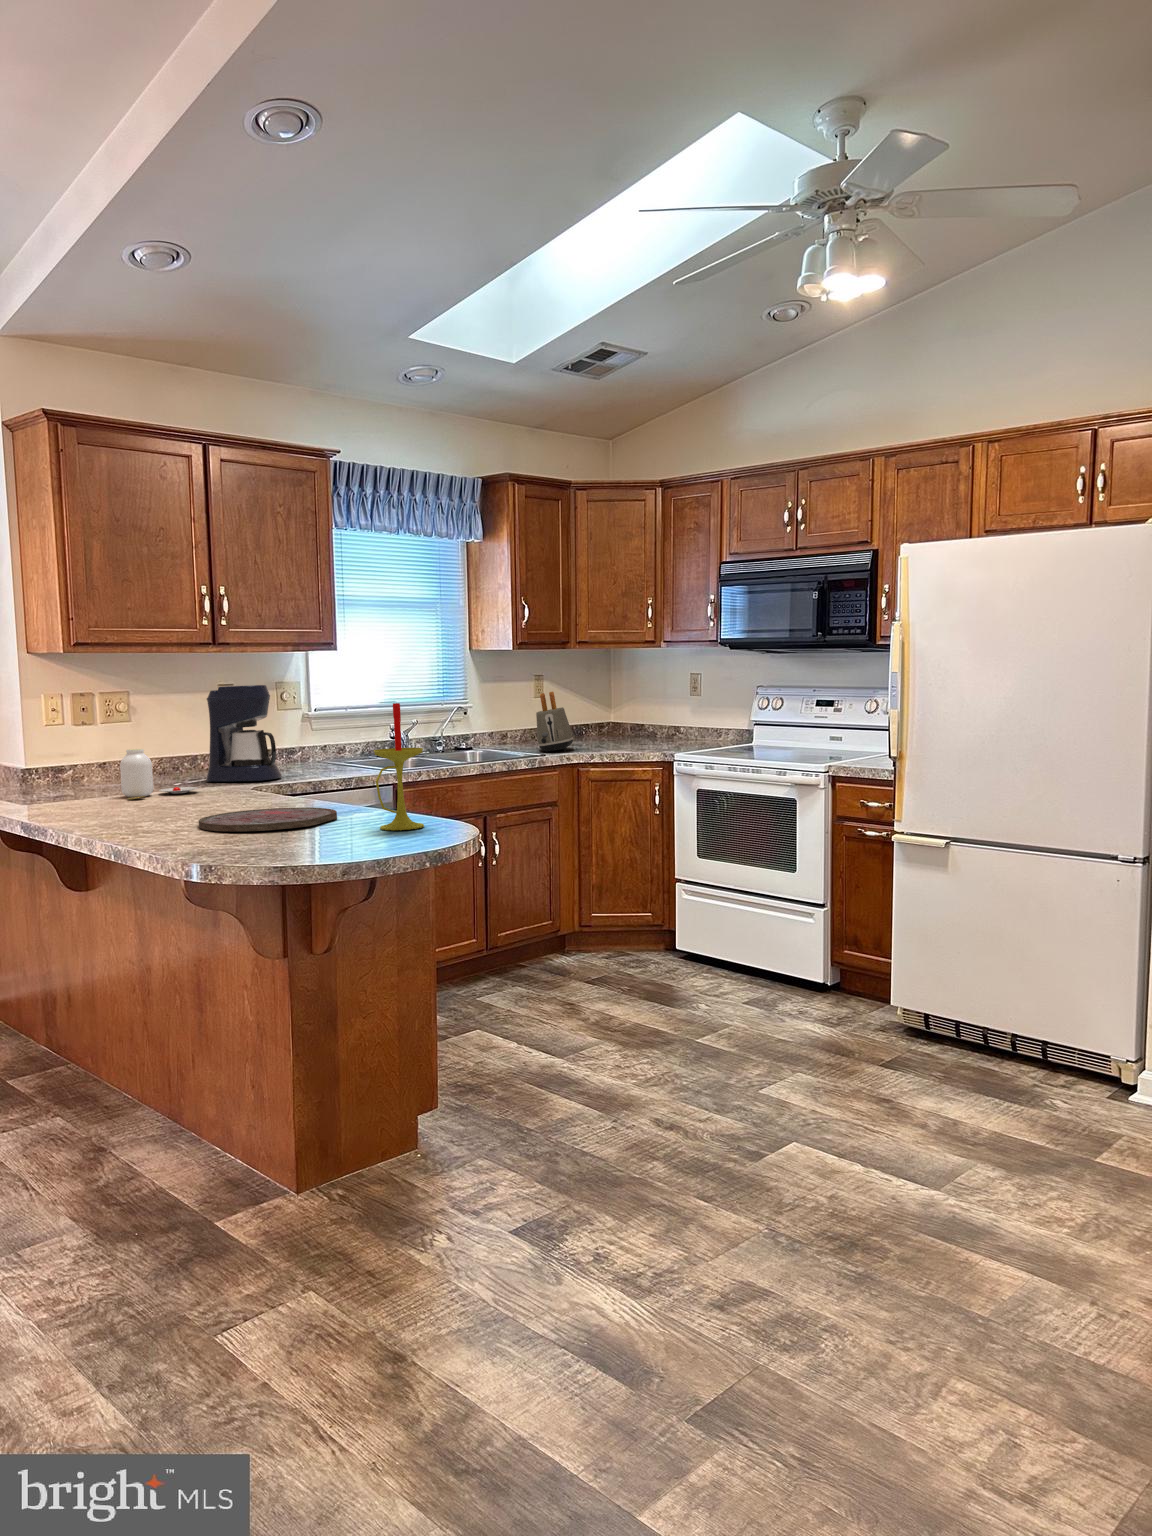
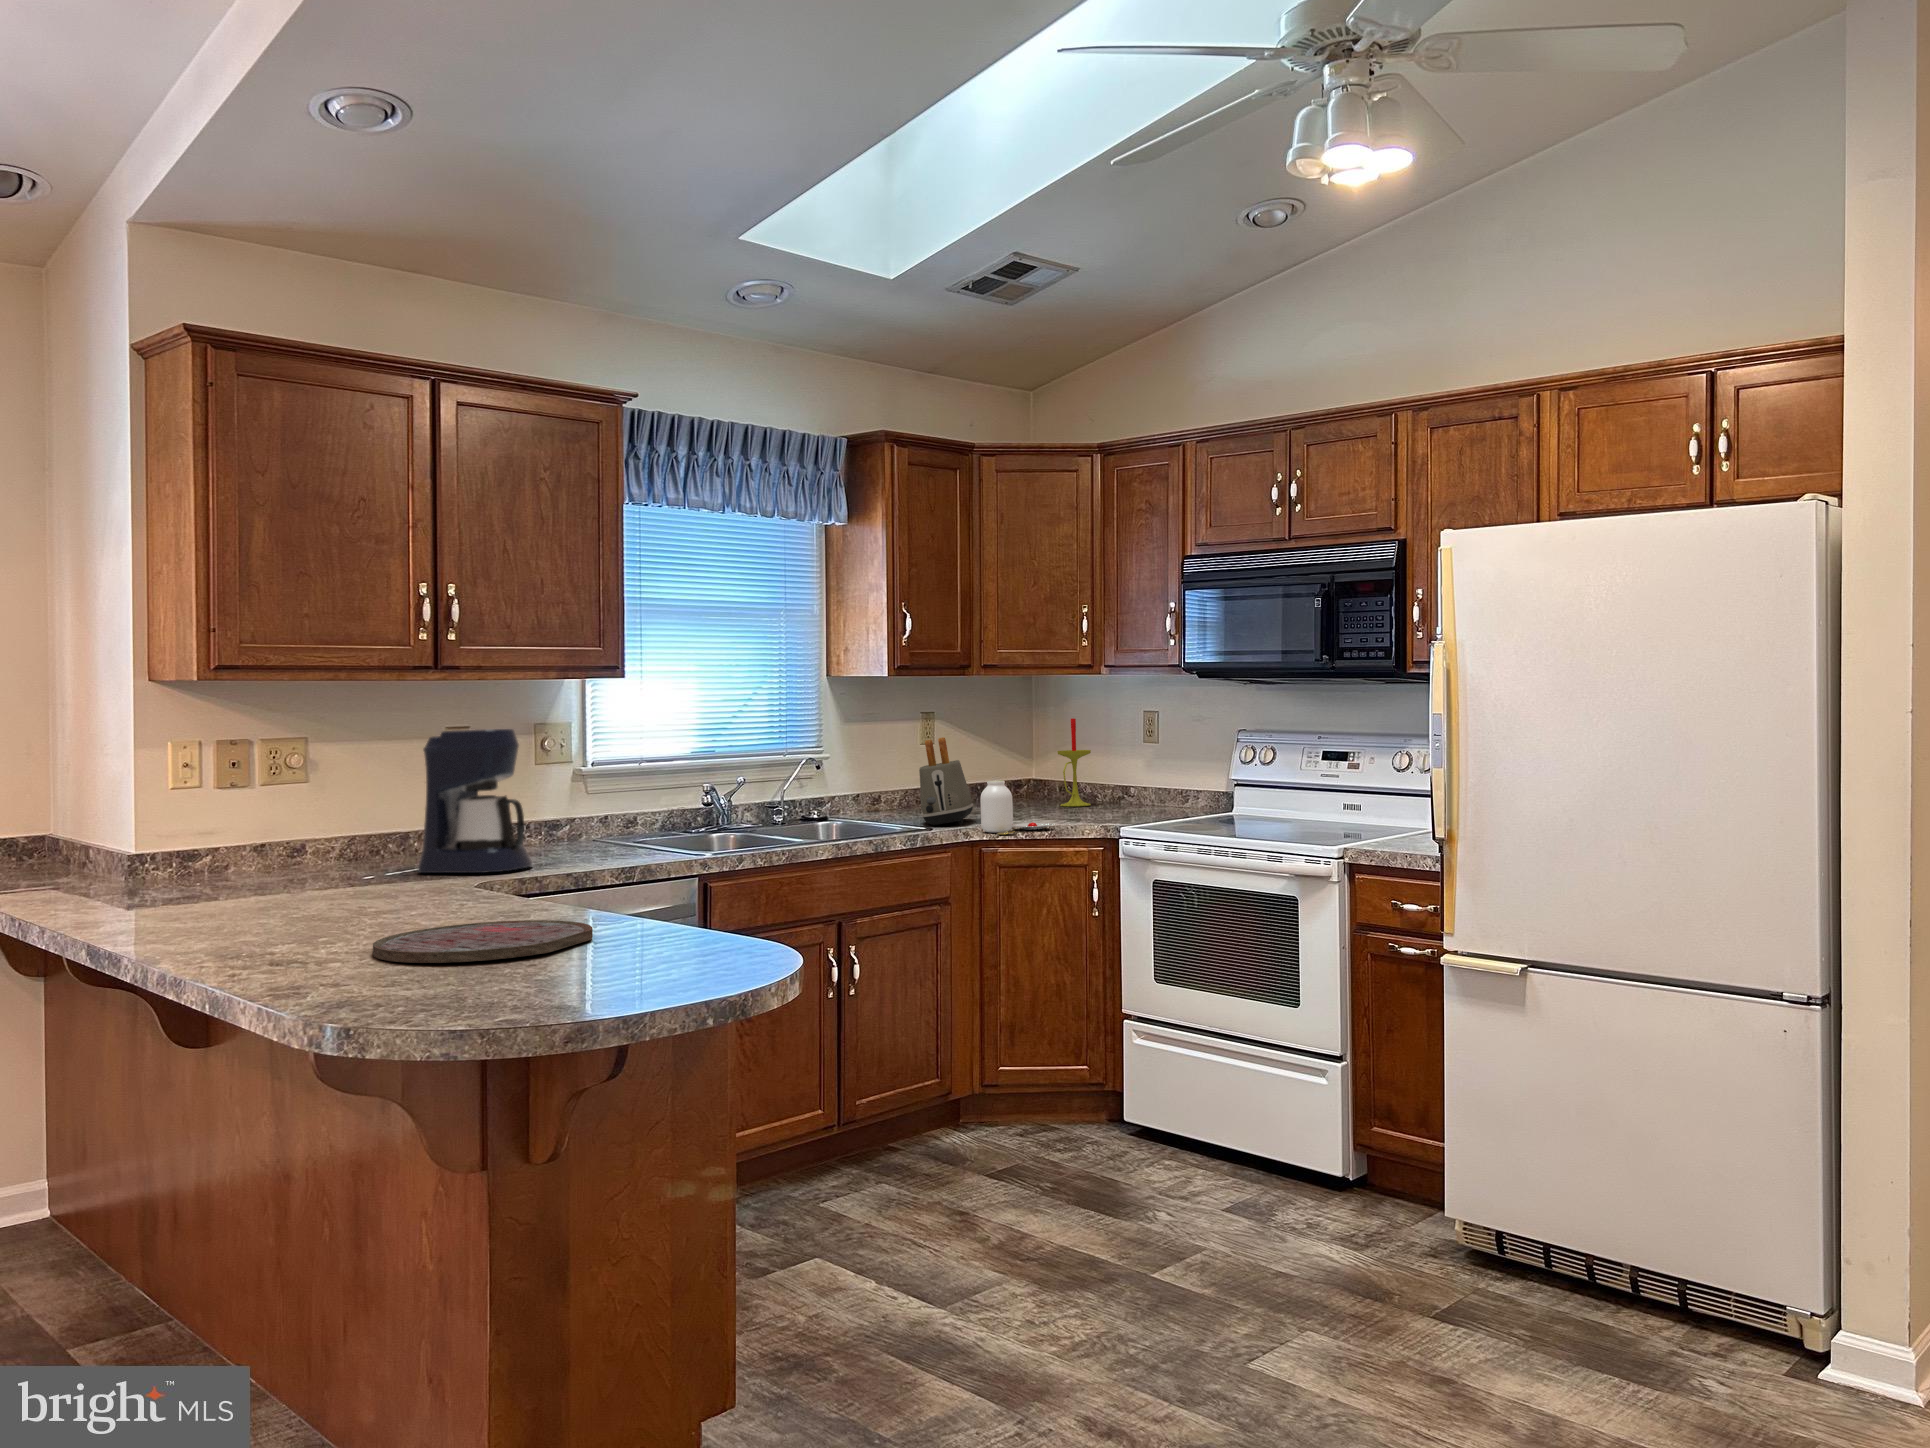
candle: present [373,703,424,830] -> present [1057,718,1091,806]
jar: present [120,749,198,799] -> present [980,781,1053,835]

